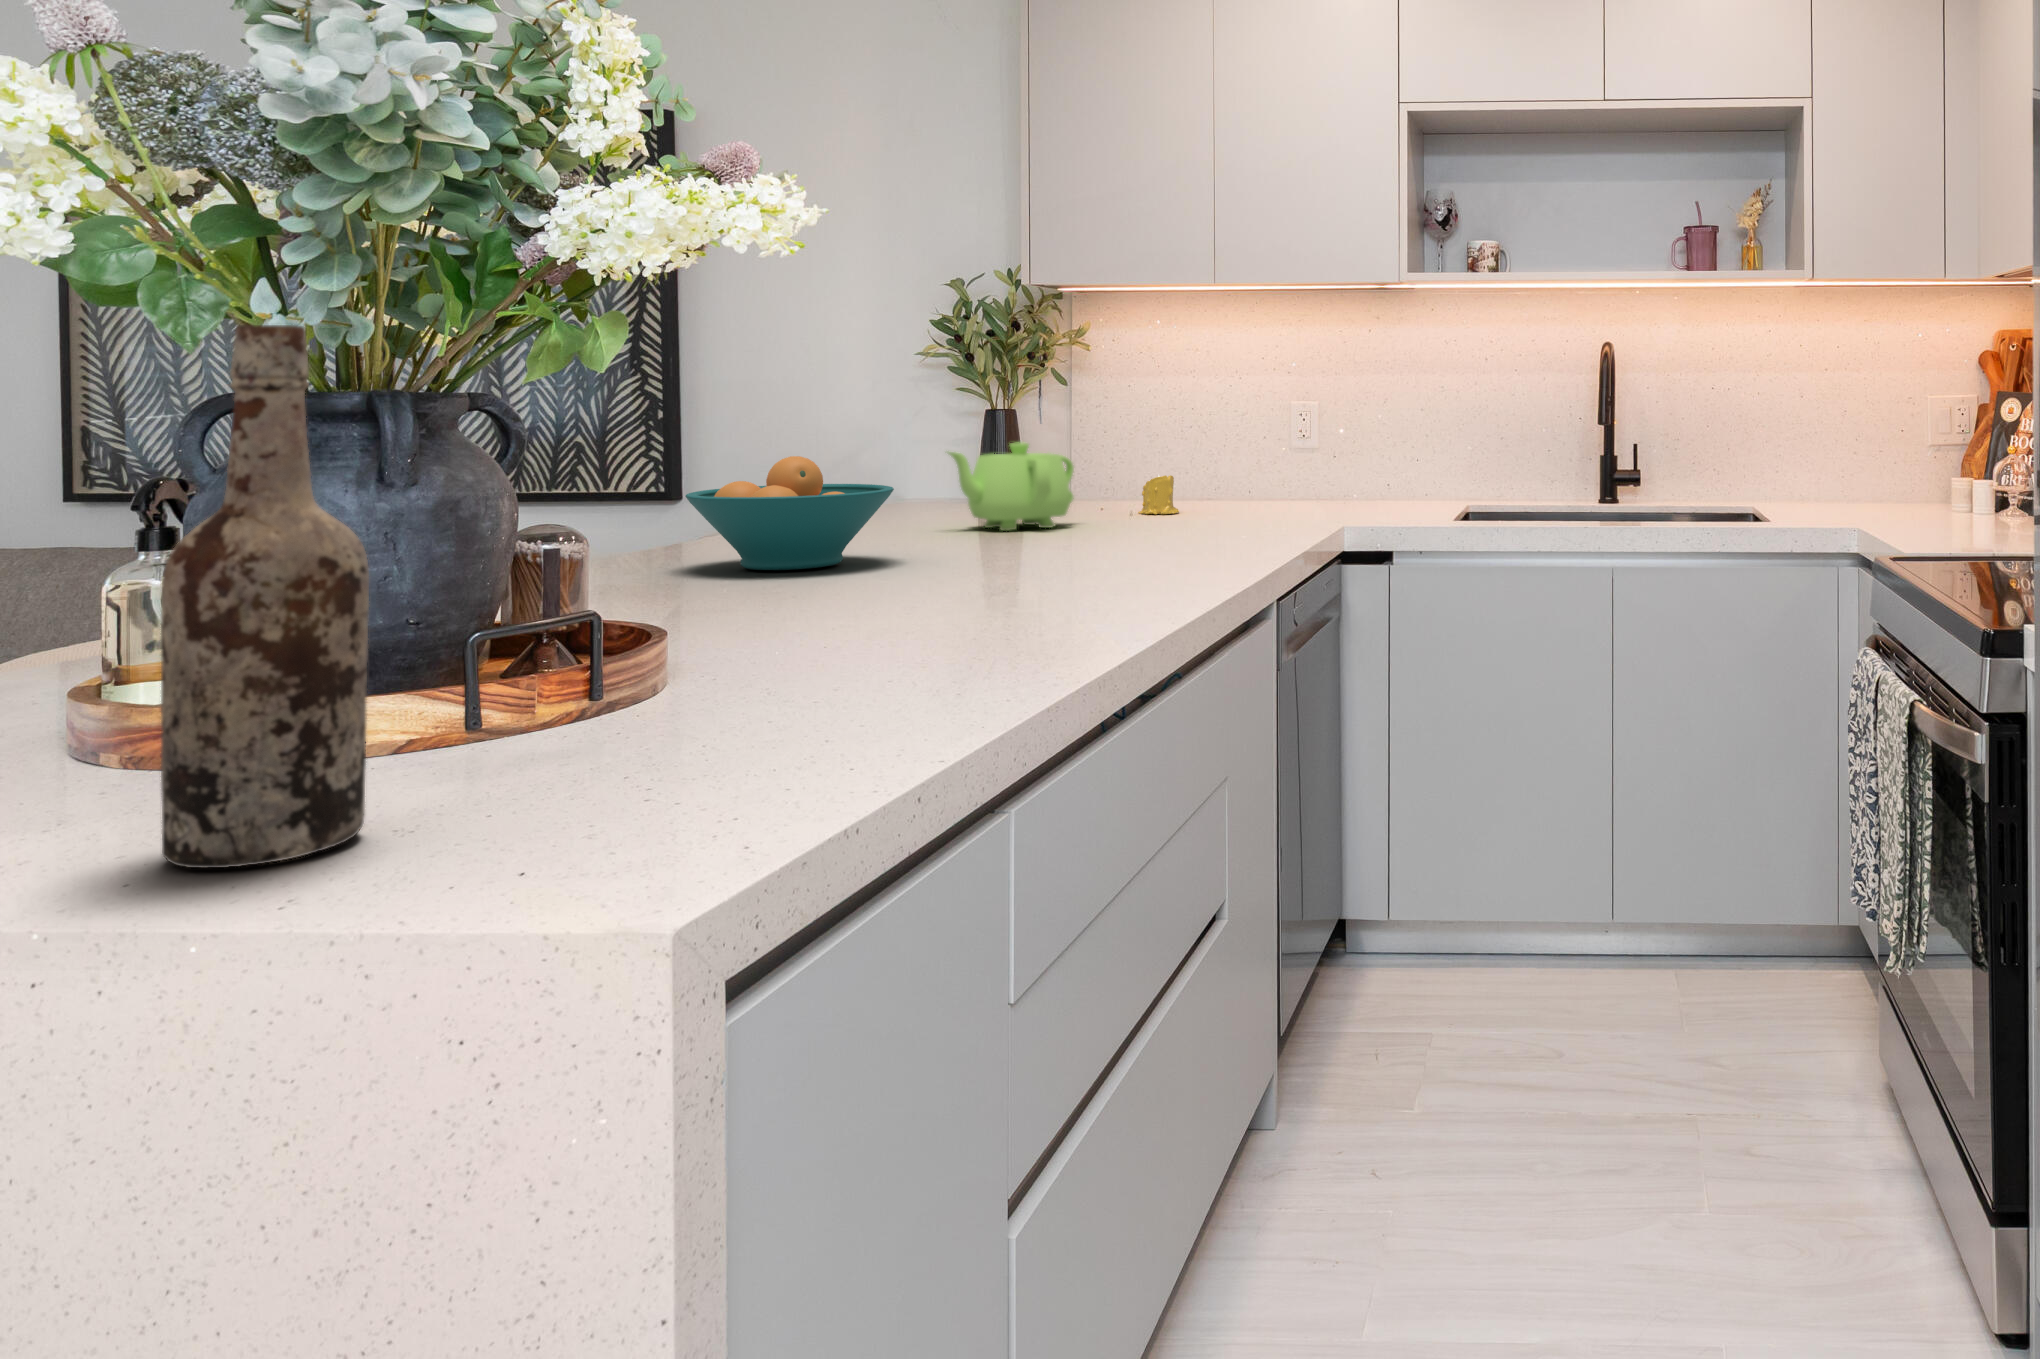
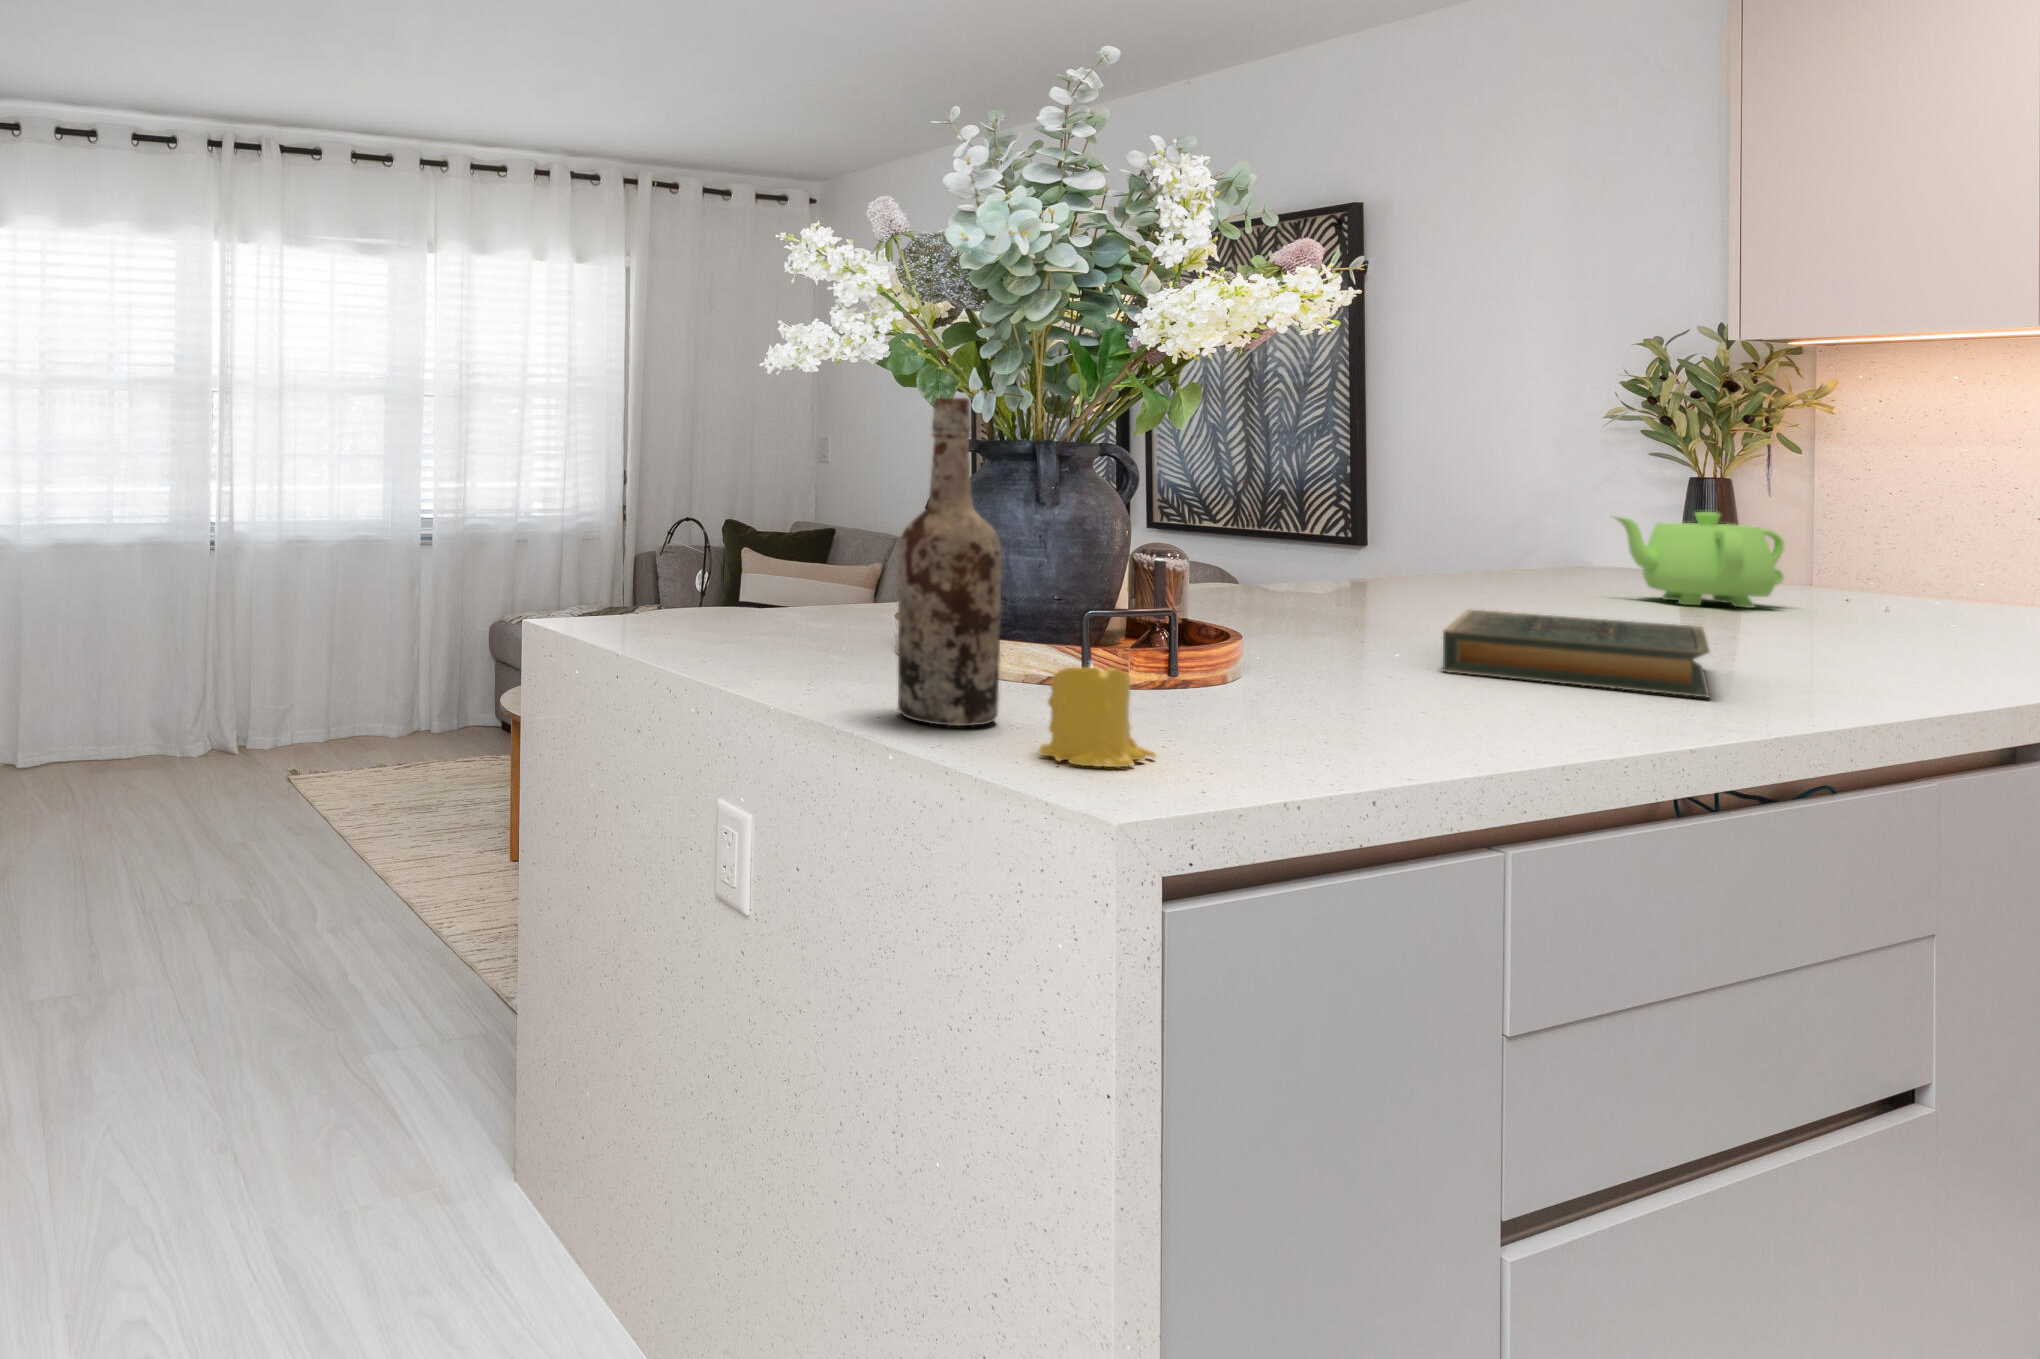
fruit bowl: present [686,456,894,570] -> none [1322,509,1526,613]
candle: present [1138,475,1179,514] -> present [1039,664,1155,767]
hardback book: none [868,552,1102,635] -> present [1443,610,1709,697]

